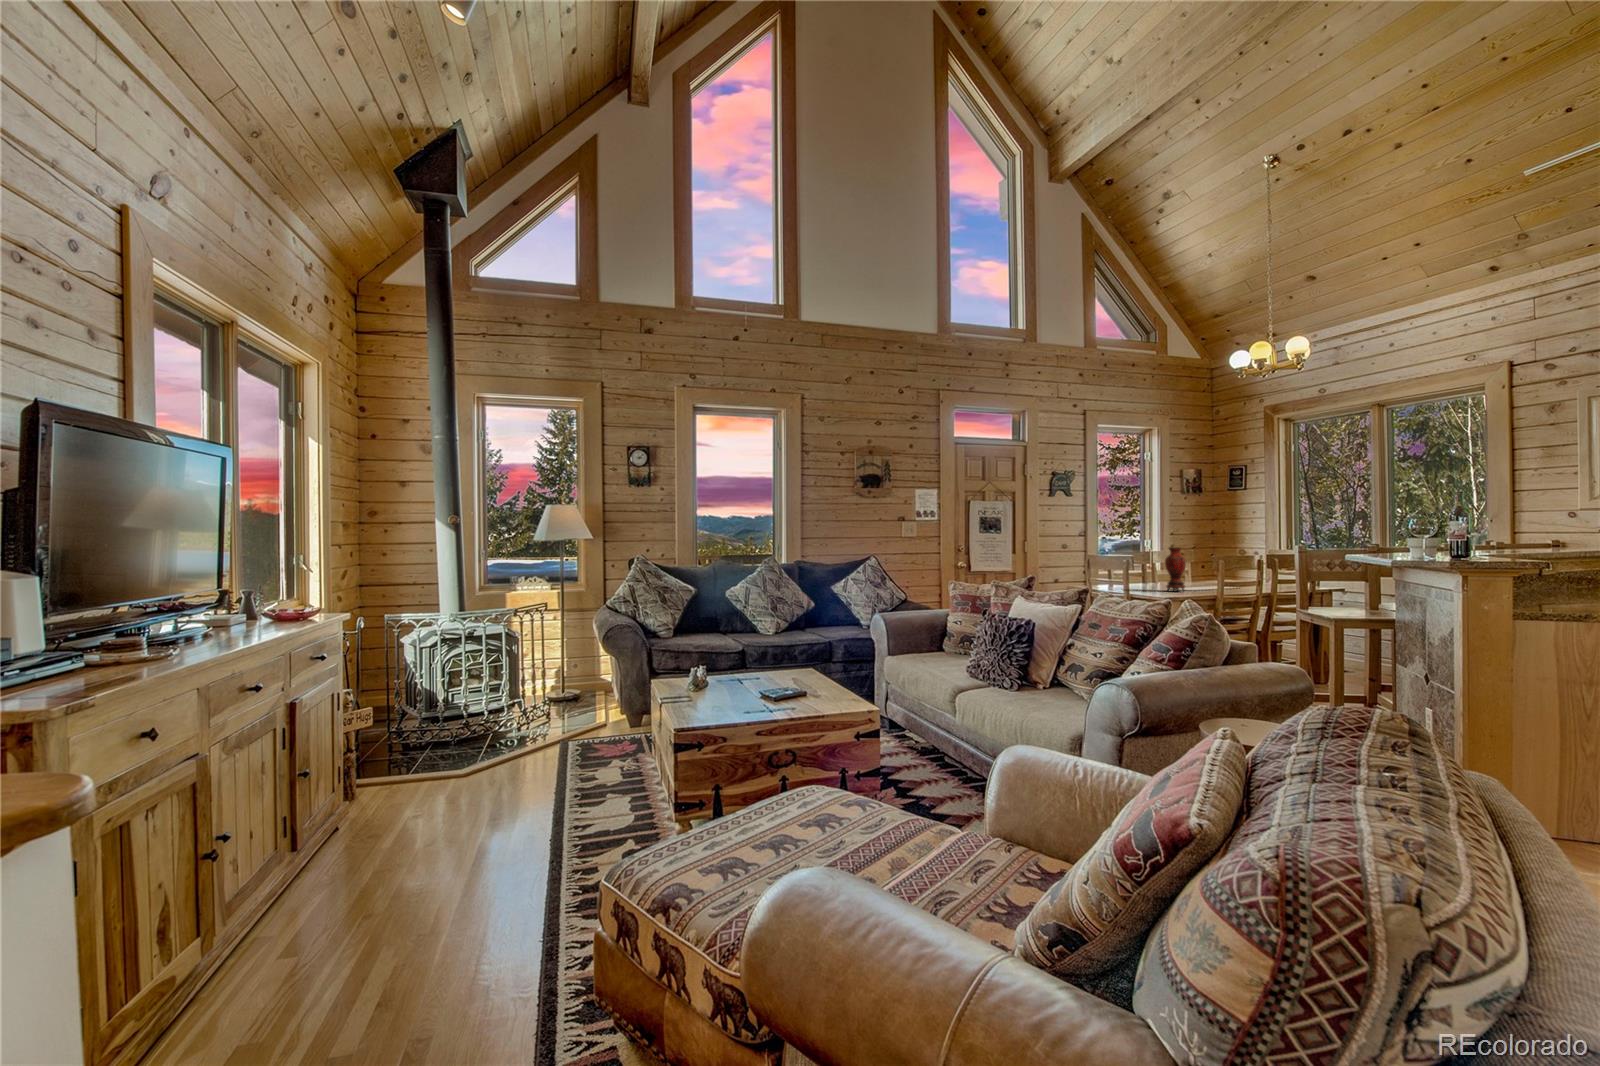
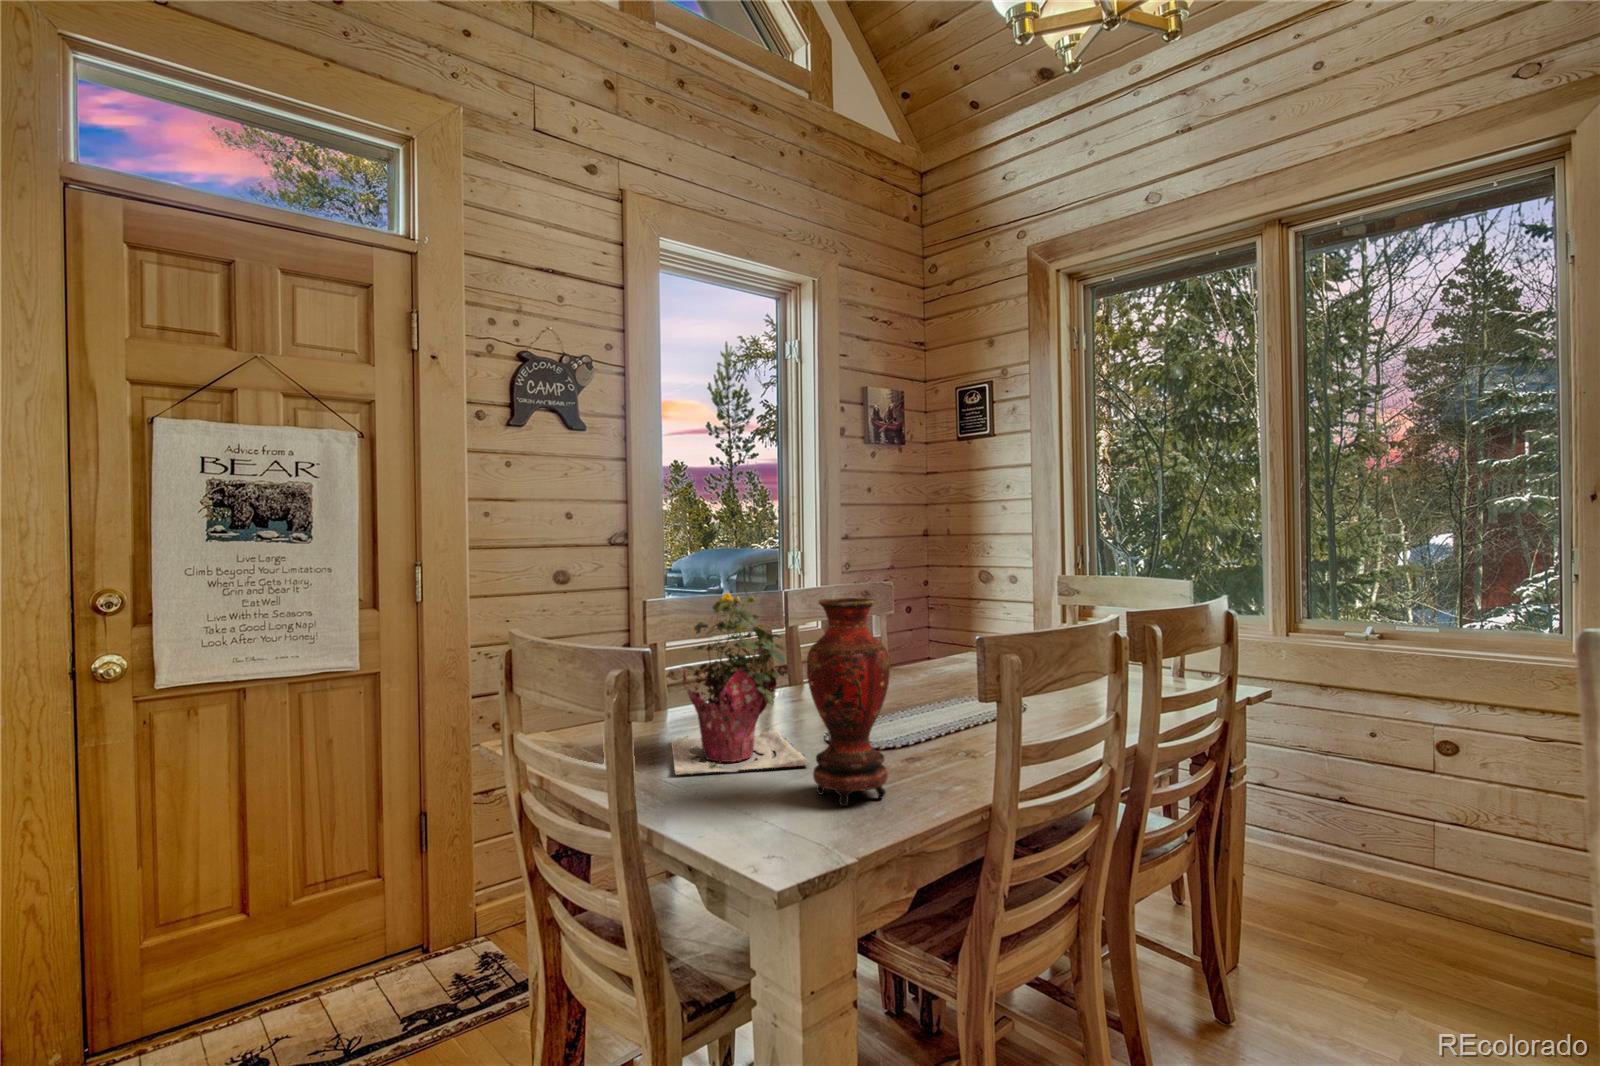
potted plant: none [1123,546,1164,588] -> present [671,588,809,775]

